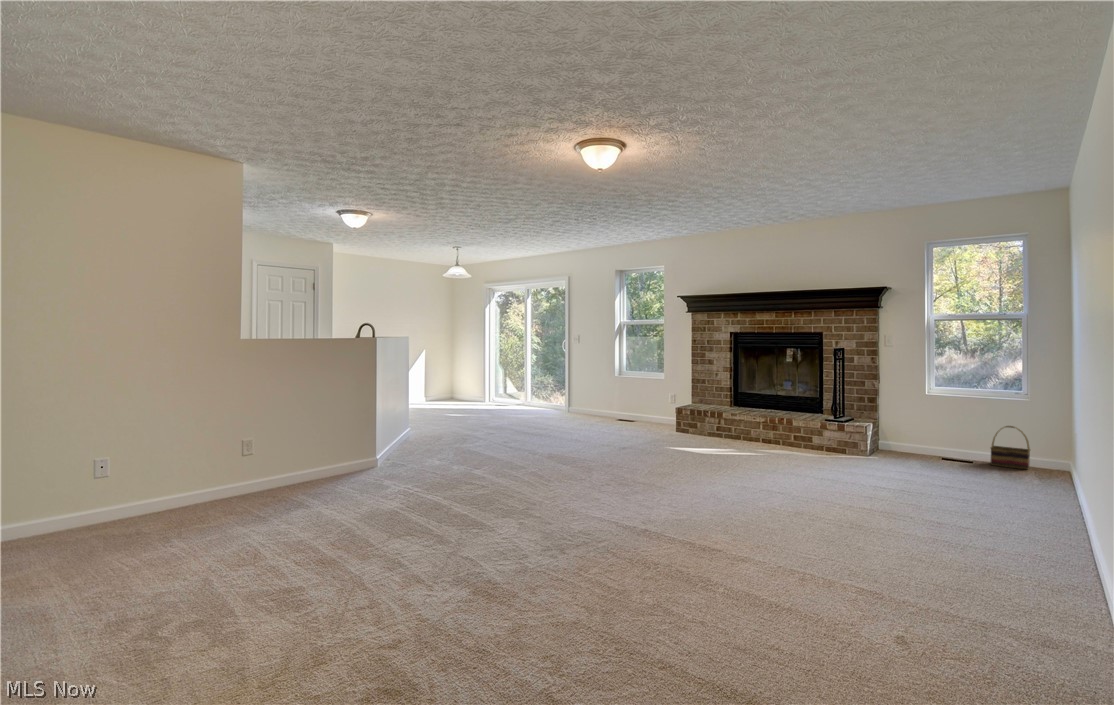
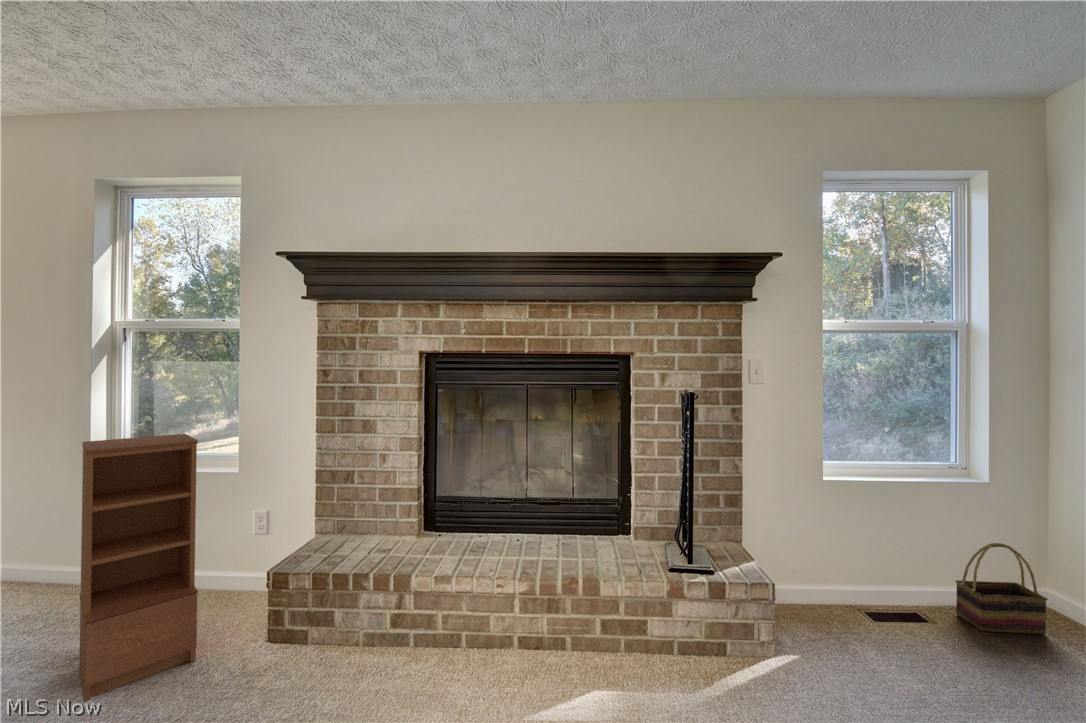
bookcase: none [628,362,658,431] -> present [79,434,198,702]

